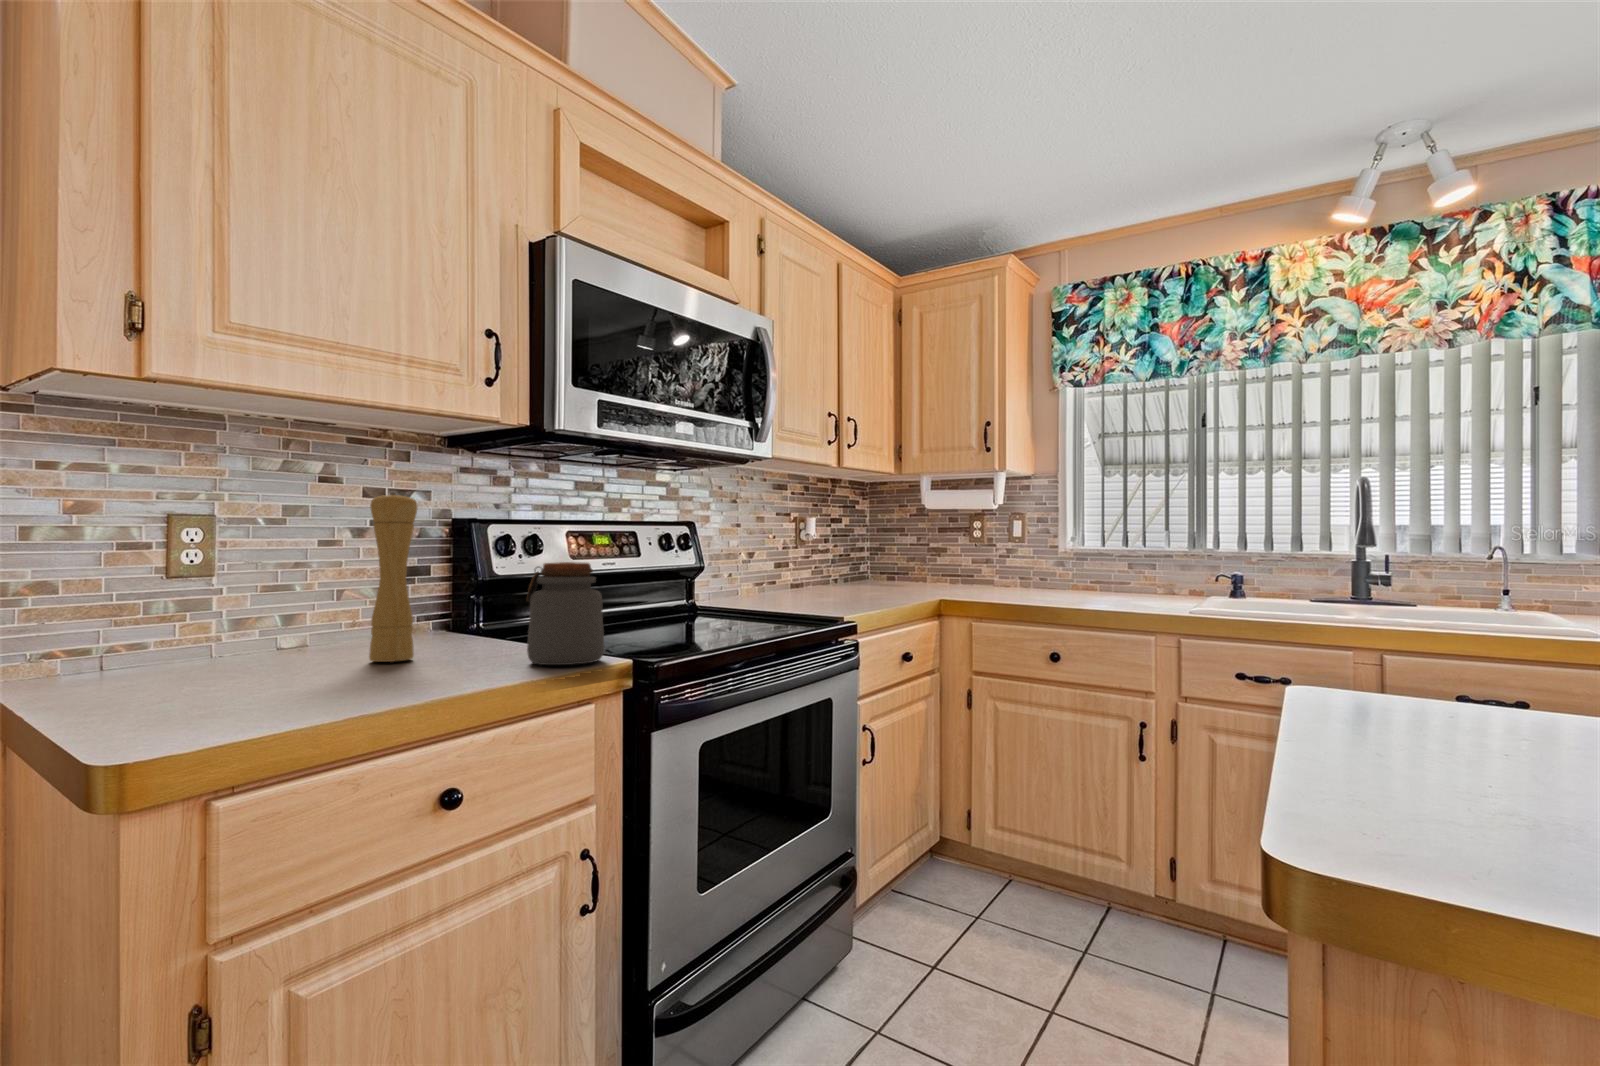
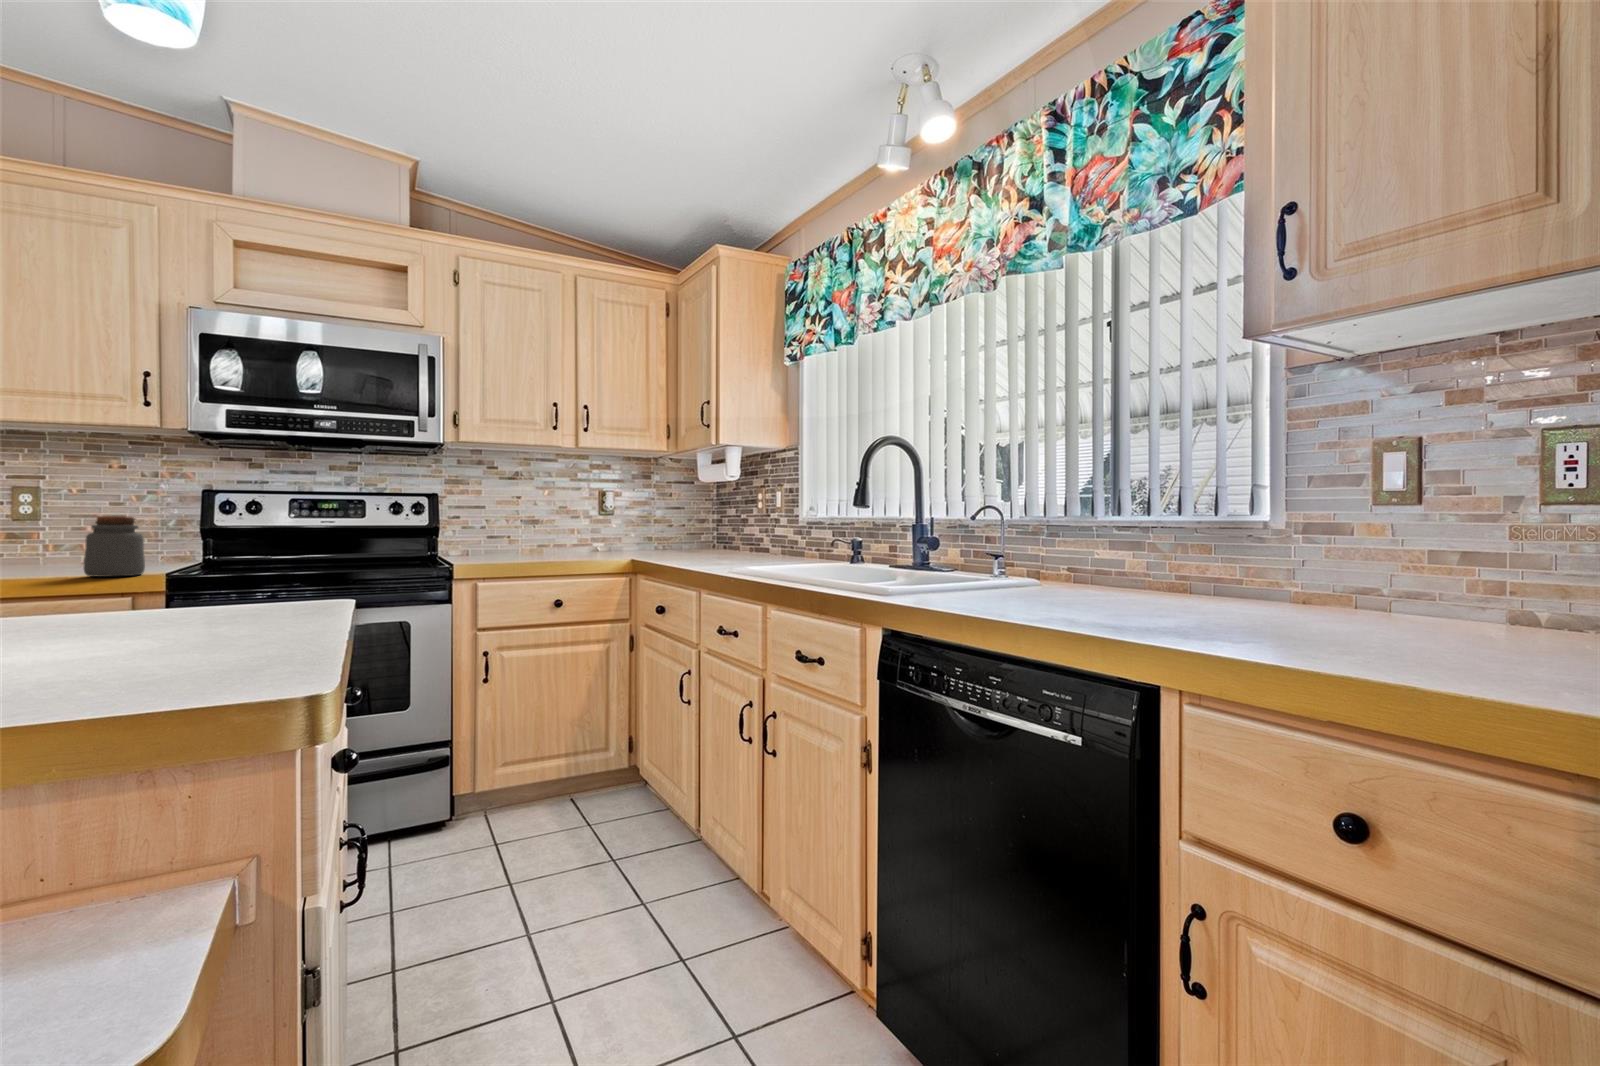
pepper mill: present [369,493,418,662] -> none [45,476,79,570]

